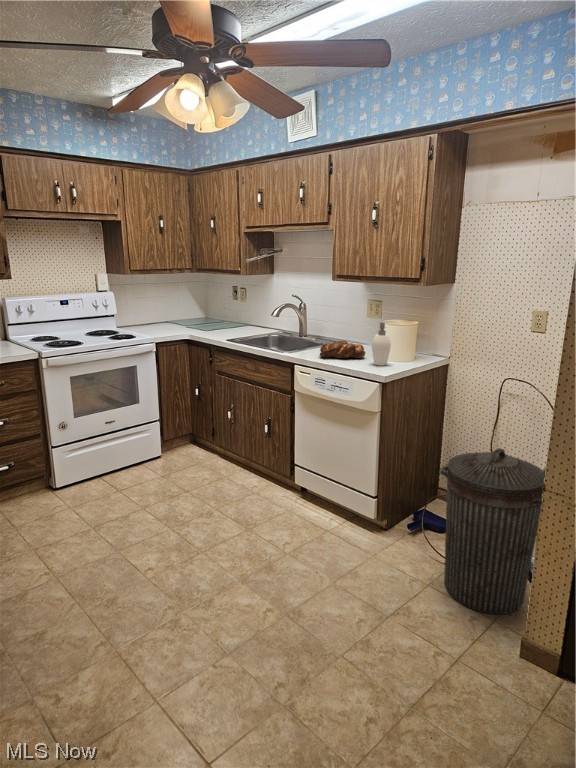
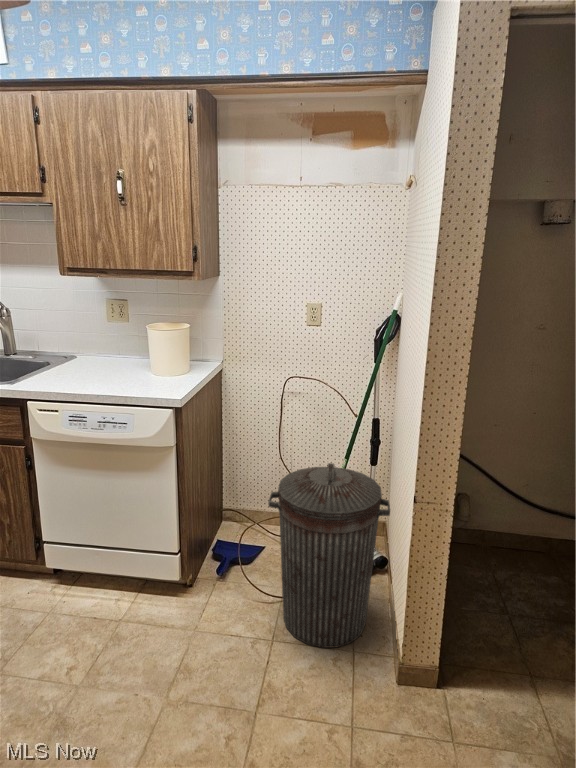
soap dispenser: present [372,322,391,366] -> none [144,330,169,386]
bread loaf: present [320,341,365,358] -> none [62,357,129,383]

